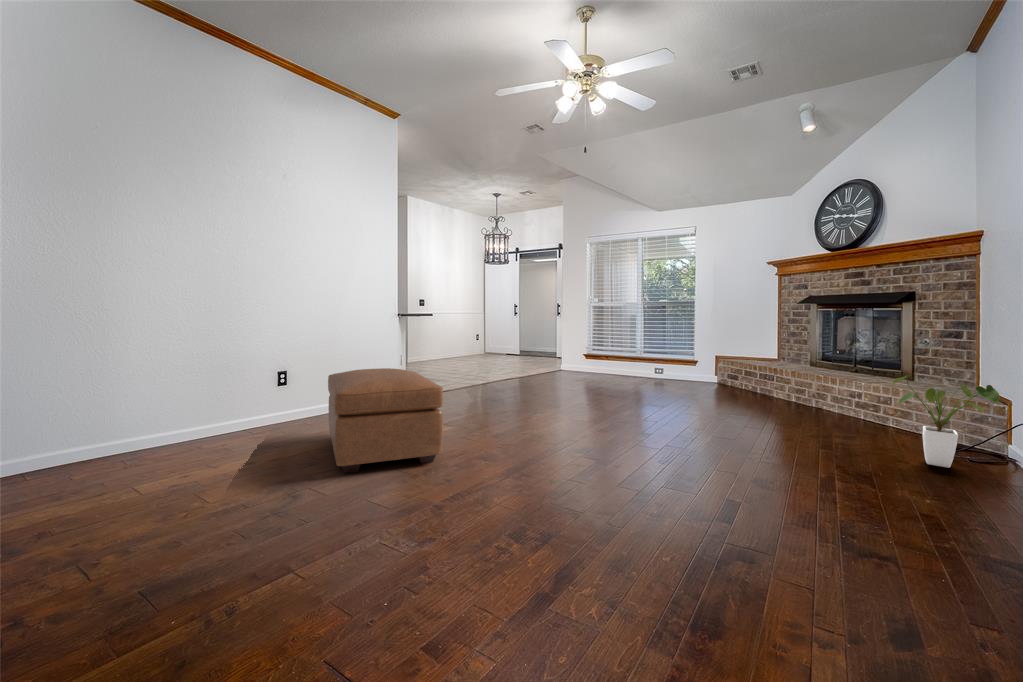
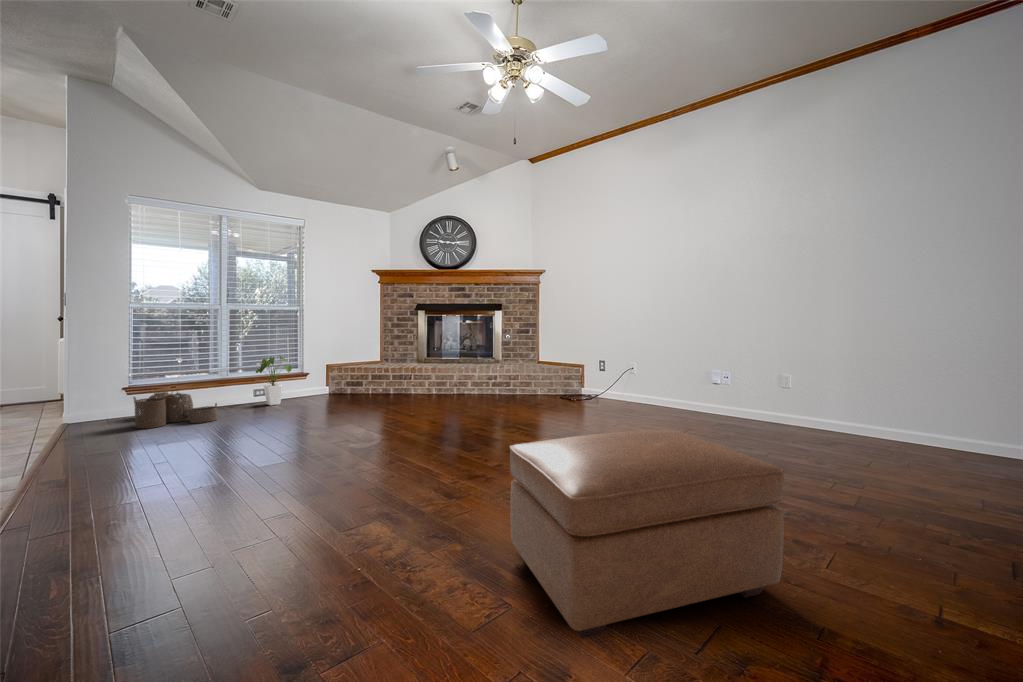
woven basket: none [571,356,607,378] -> present [133,392,217,428]
house plant: present [893,375,1000,468] -> present [256,356,292,405]

